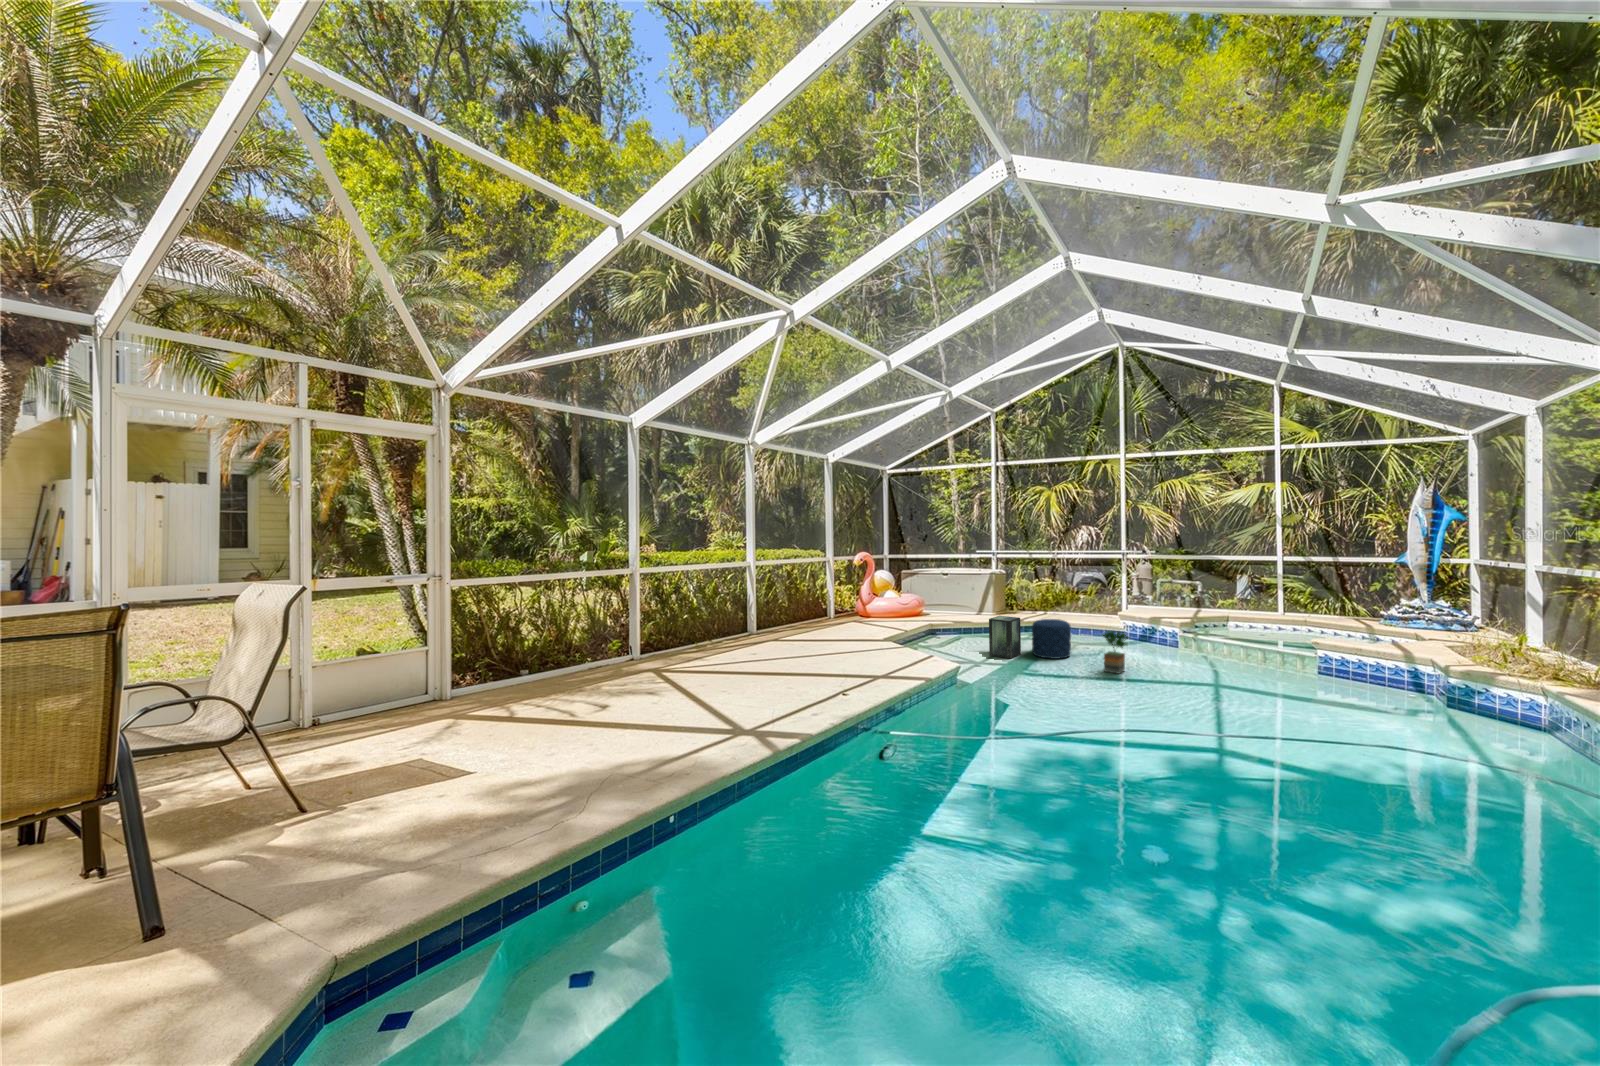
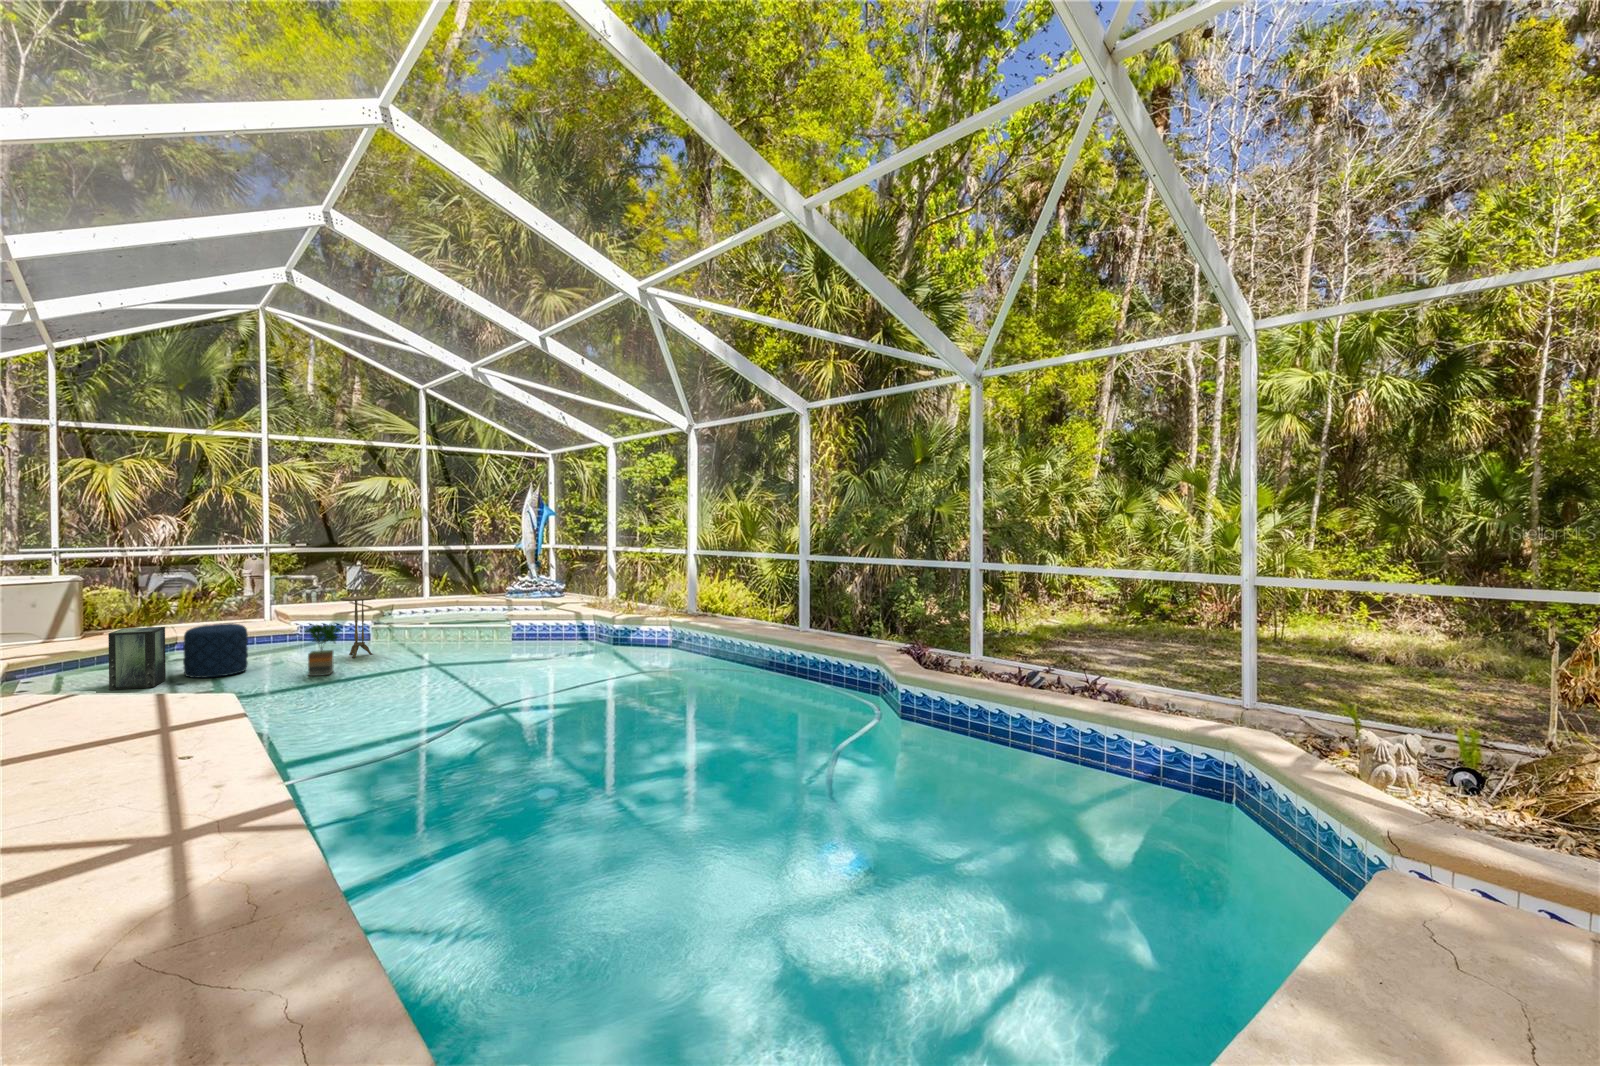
side table: none [1141,608,1171,661] -> present [340,596,376,658]

